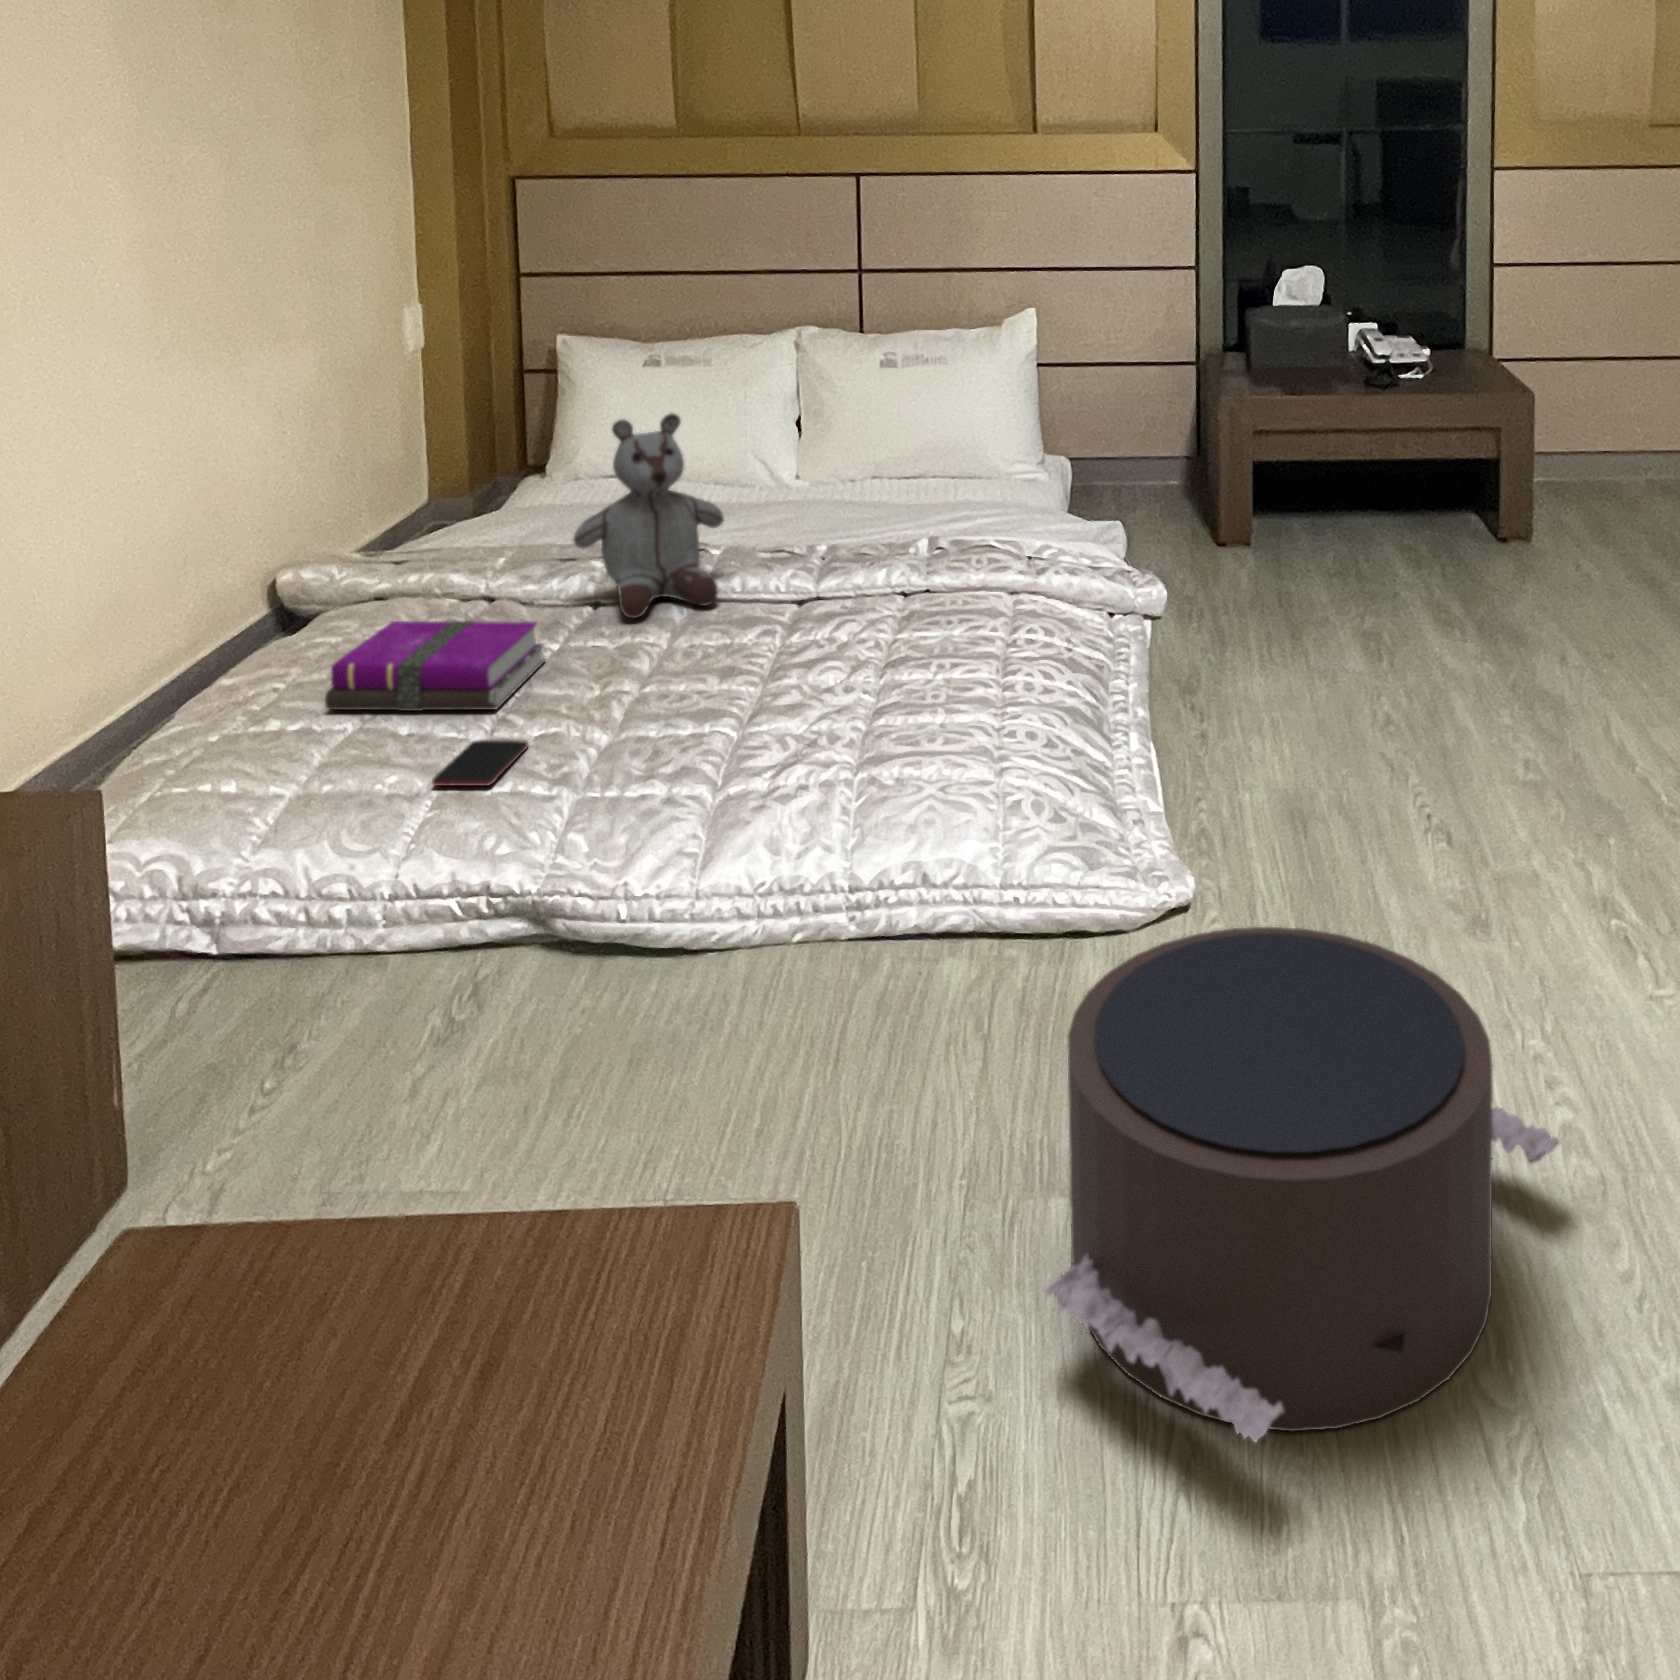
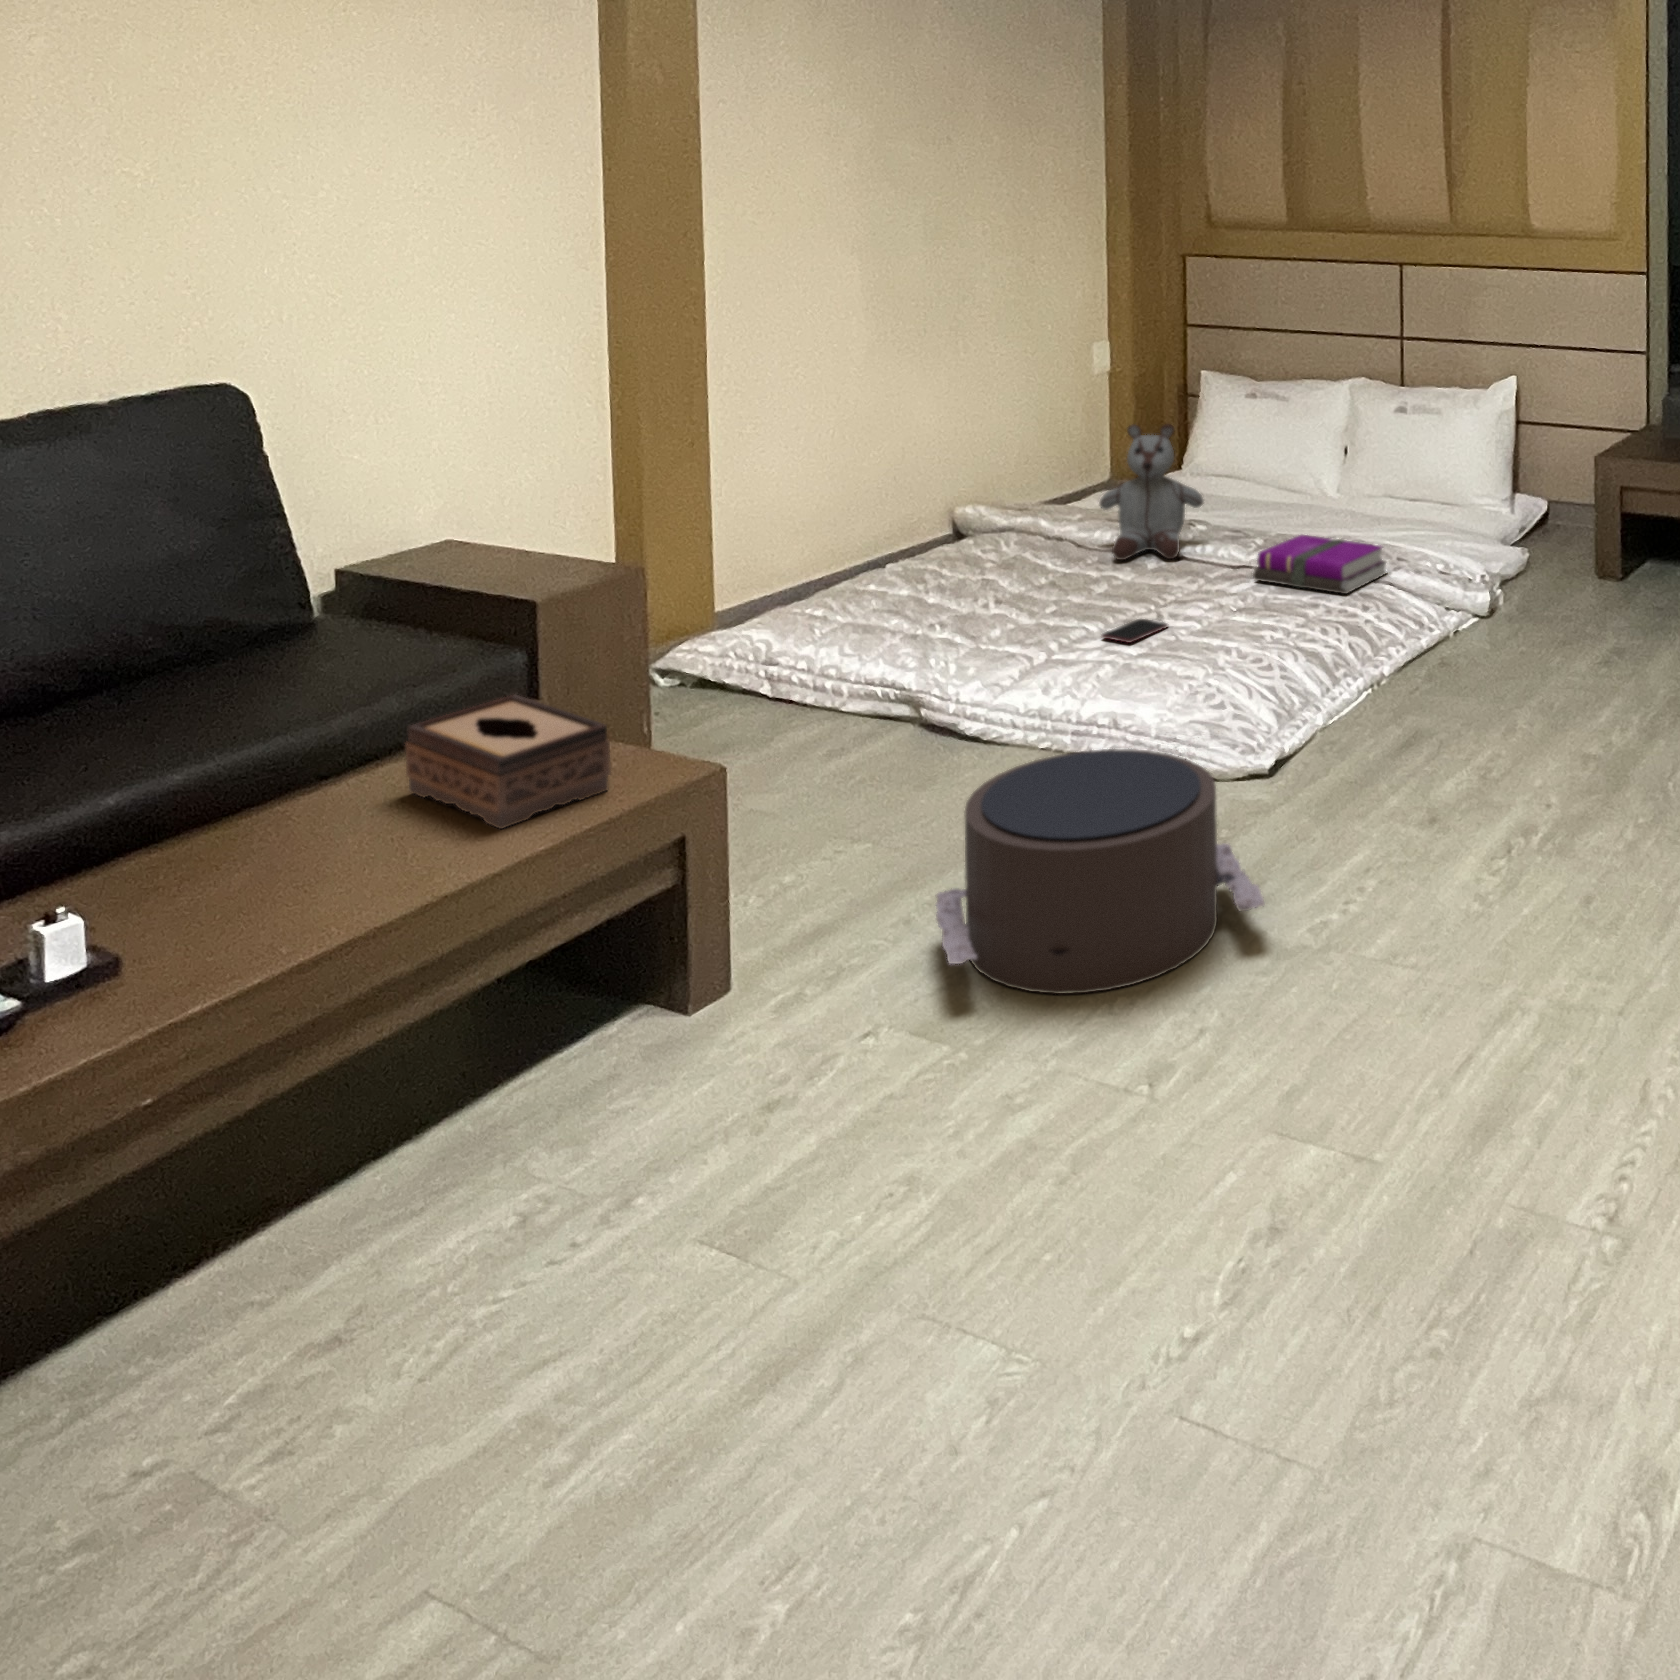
notebook: present [325,621,544,711] -> present [1253,535,1386,594]
smartphone: present [432,740,528,786] -> present [1102,619,1168,643]
tissue box: none [73,1173,621,1565] -> present [405,695,611,829]

